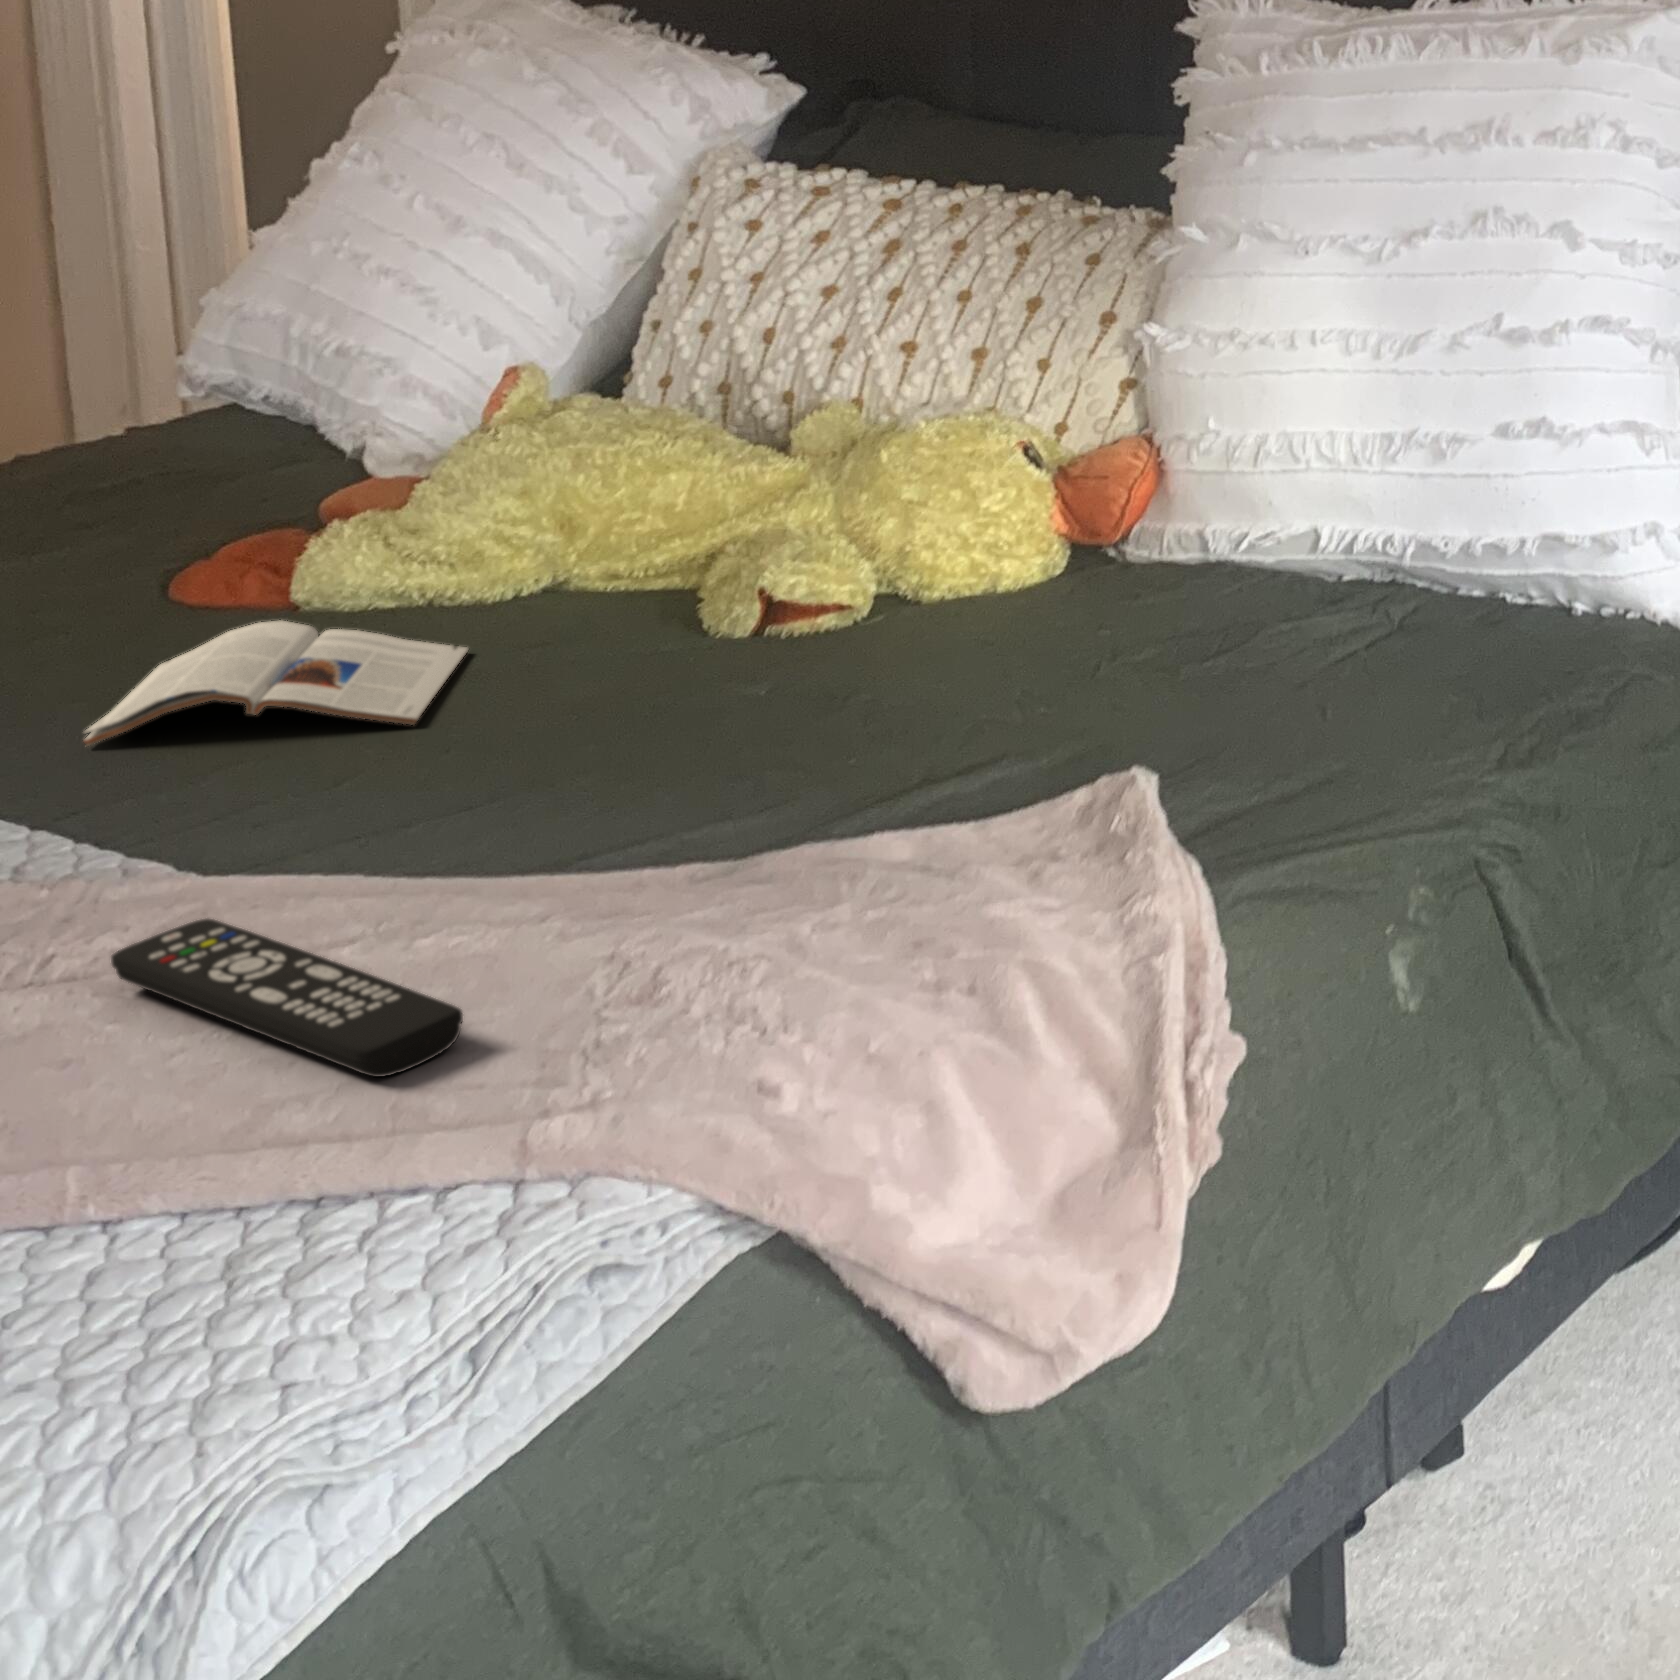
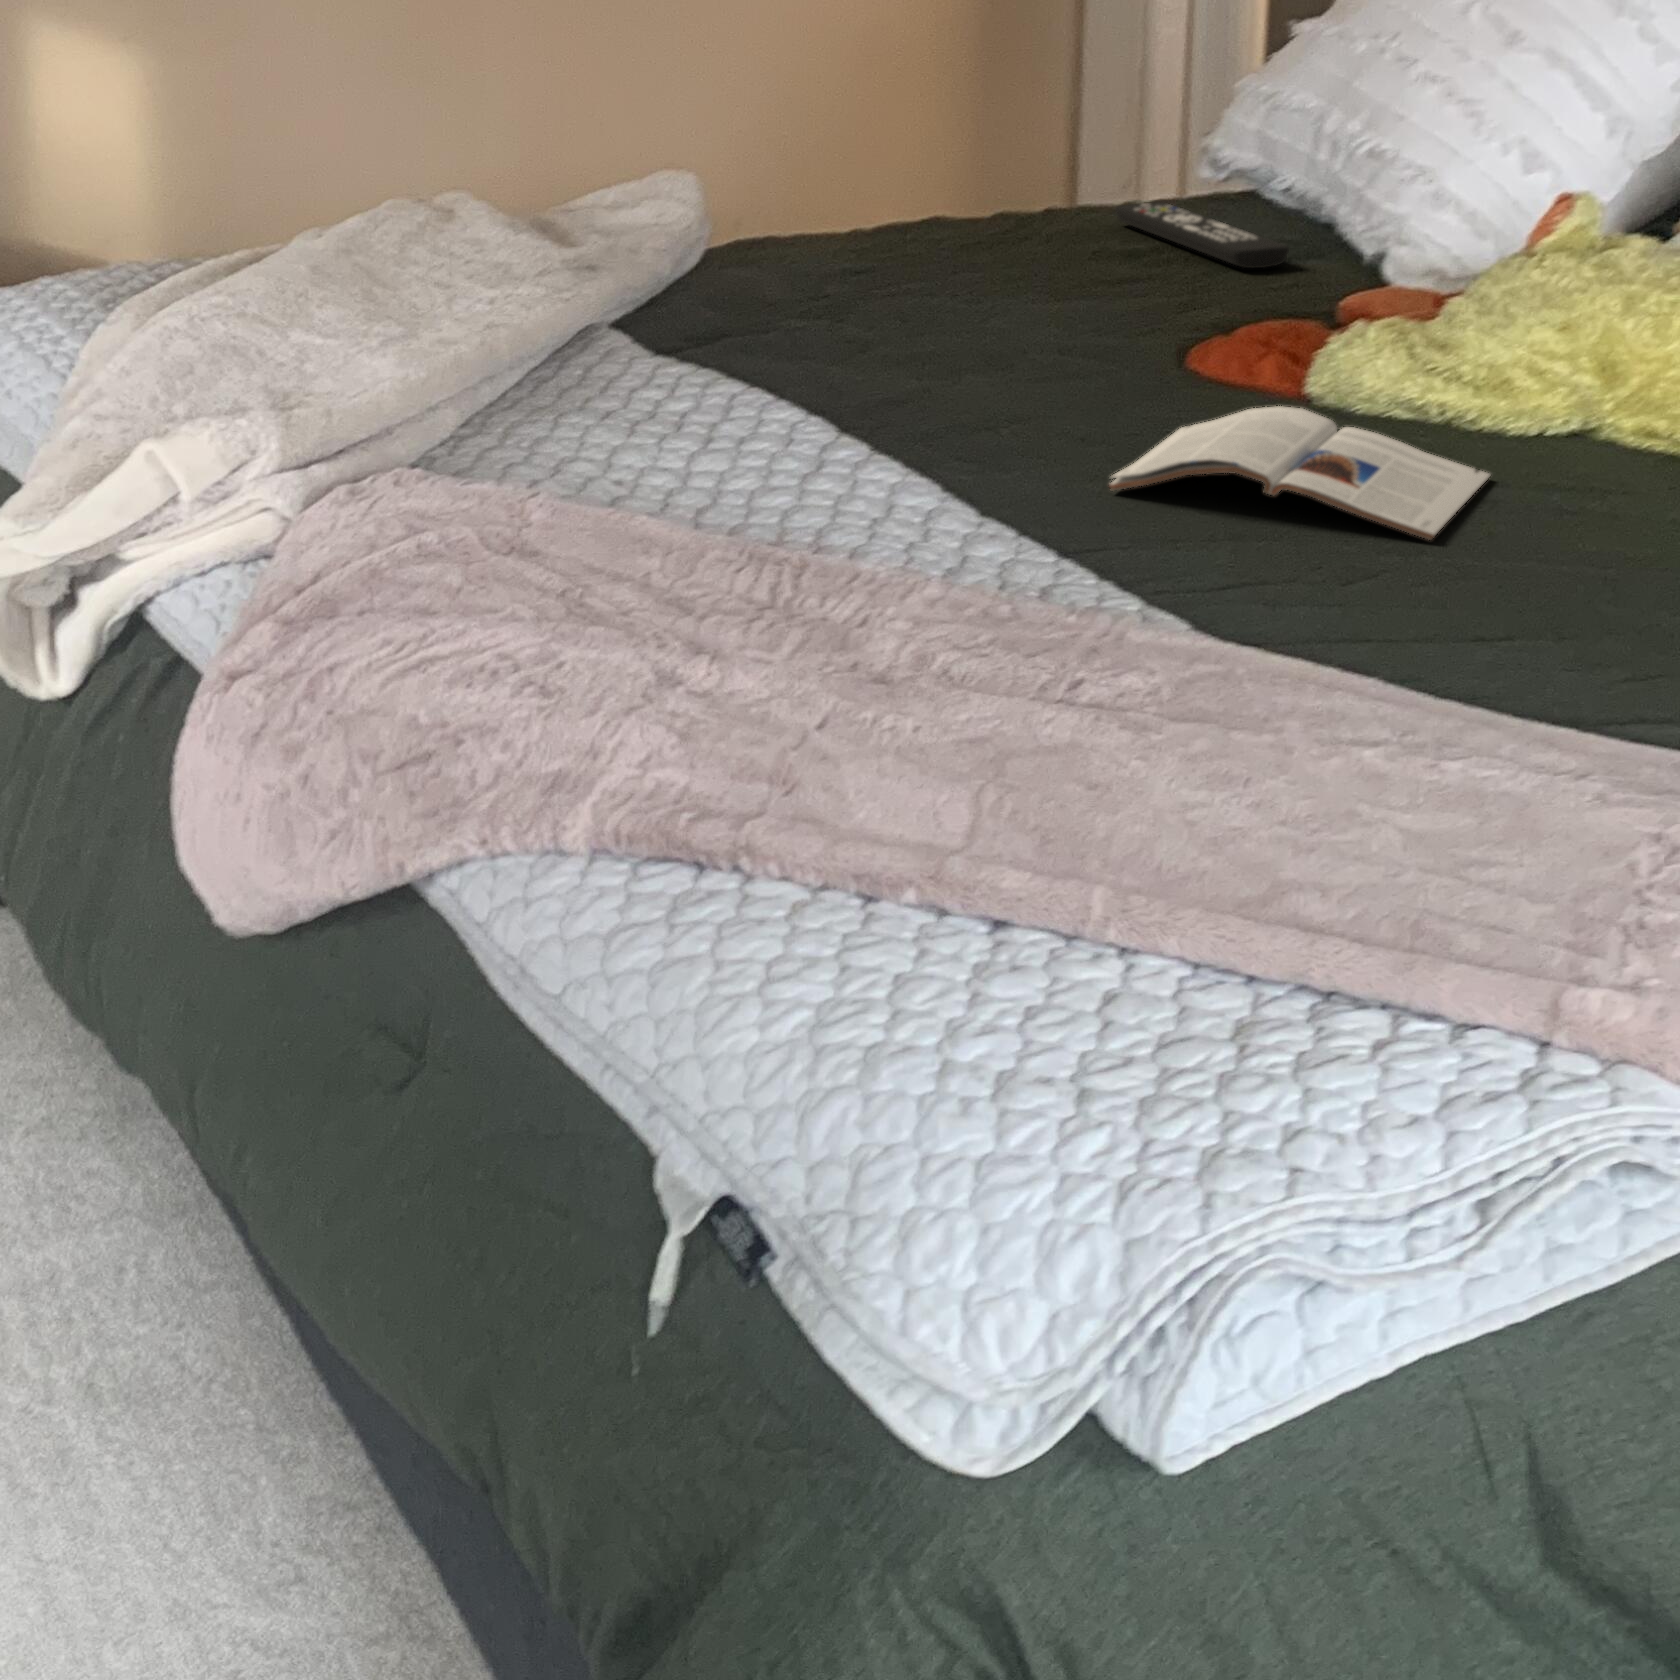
remote control: present [111,919,463,1077] -> present [1115,202,1289,268]

